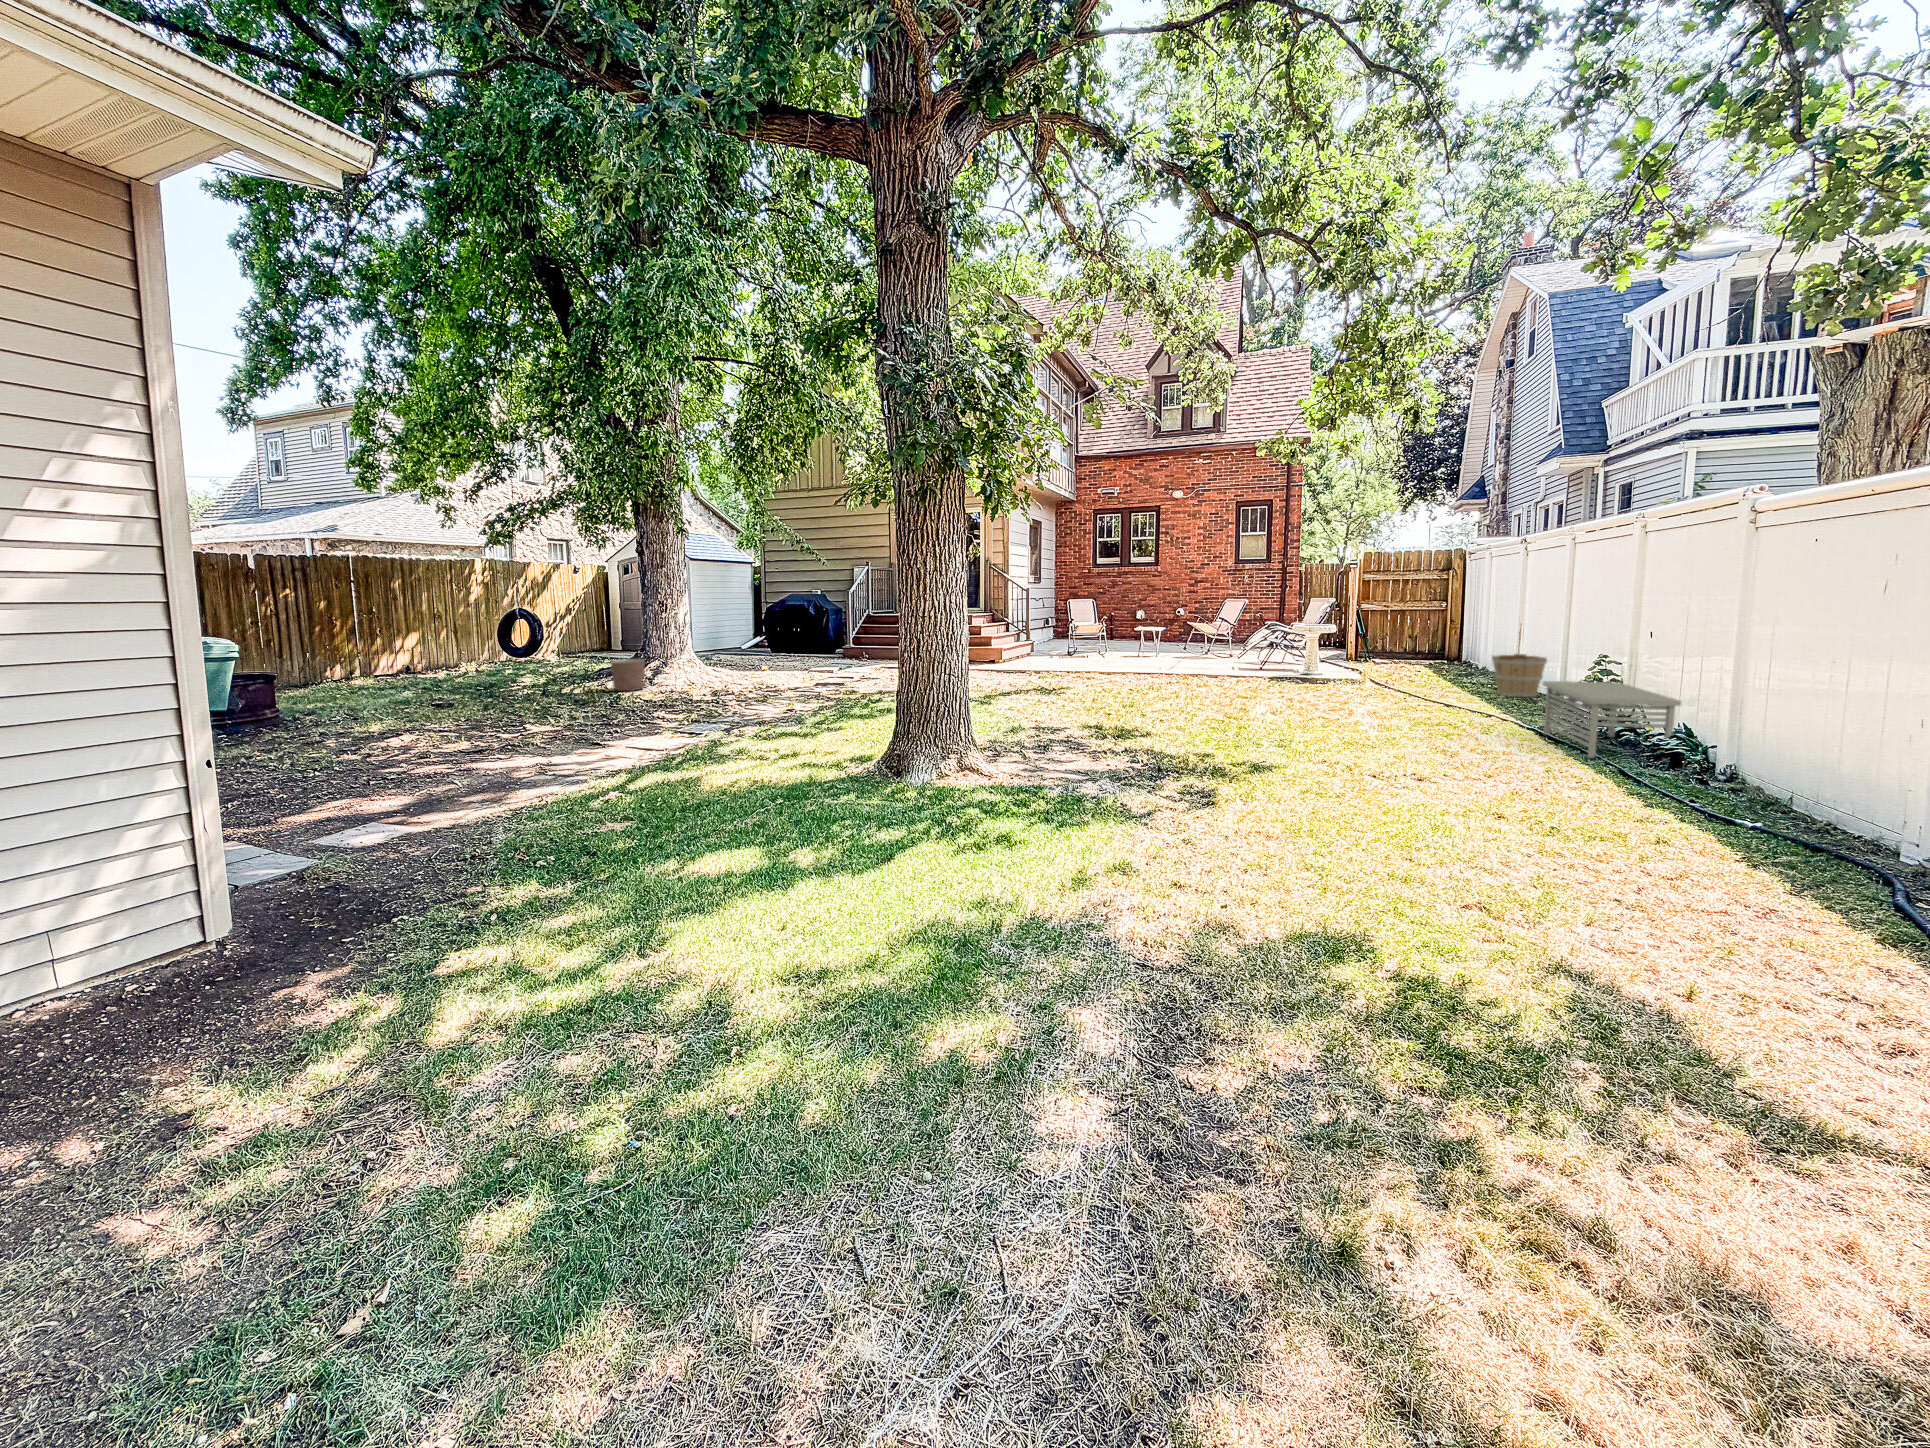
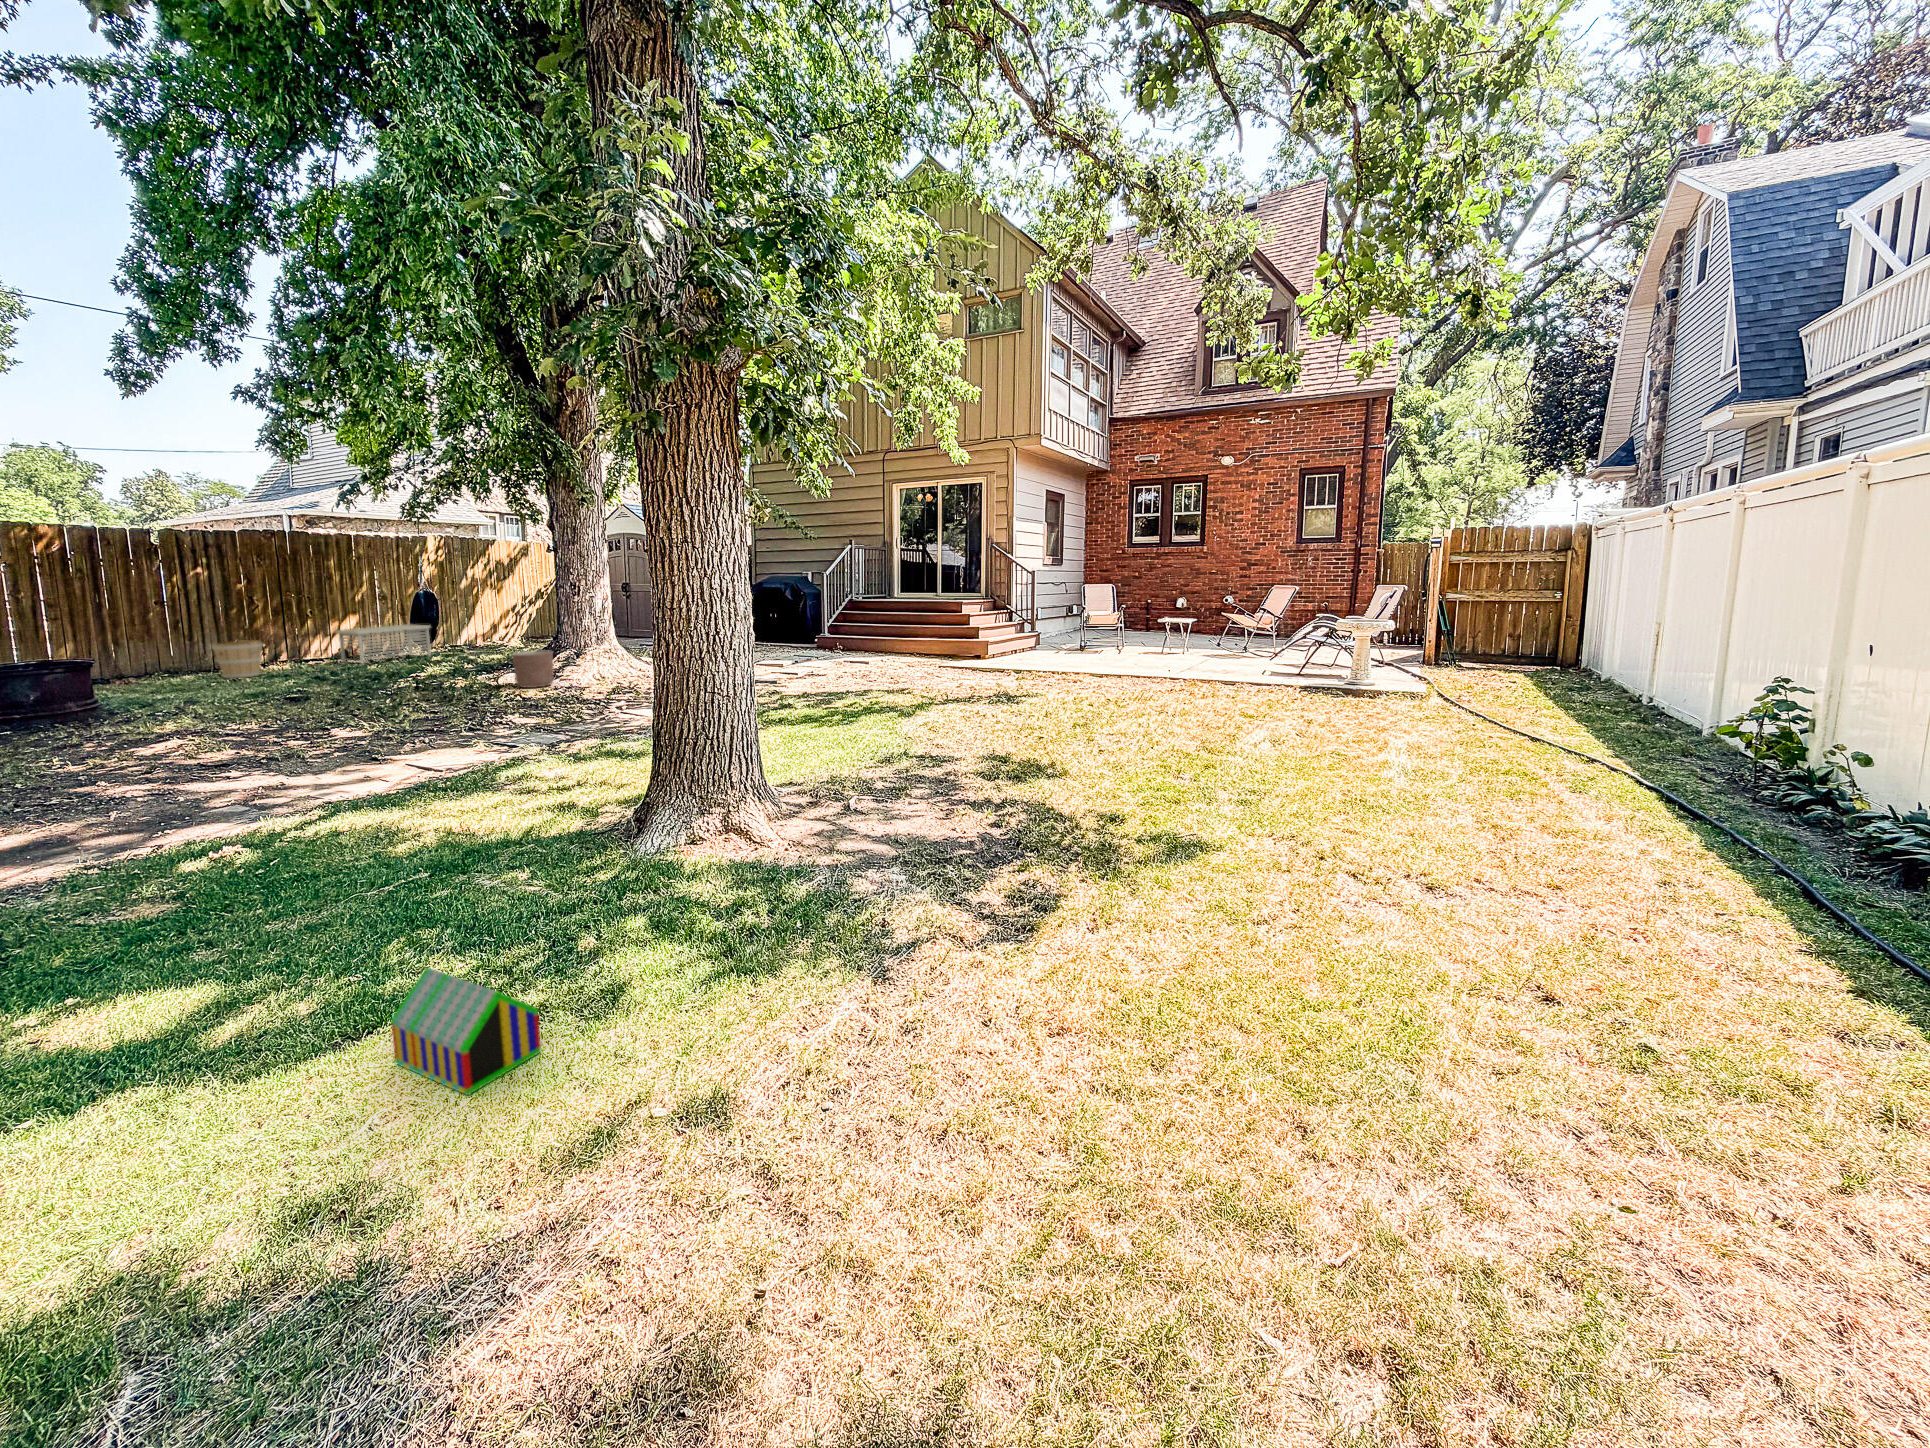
wooden bucket: present [1492,654,1547,697] -> present [212,640,263,678]
storage bench: present [1542,681,1681,761] -> present [335,624,431,665]
toy house: none [879,822,959,884] -> present [391,968,541,1095]

